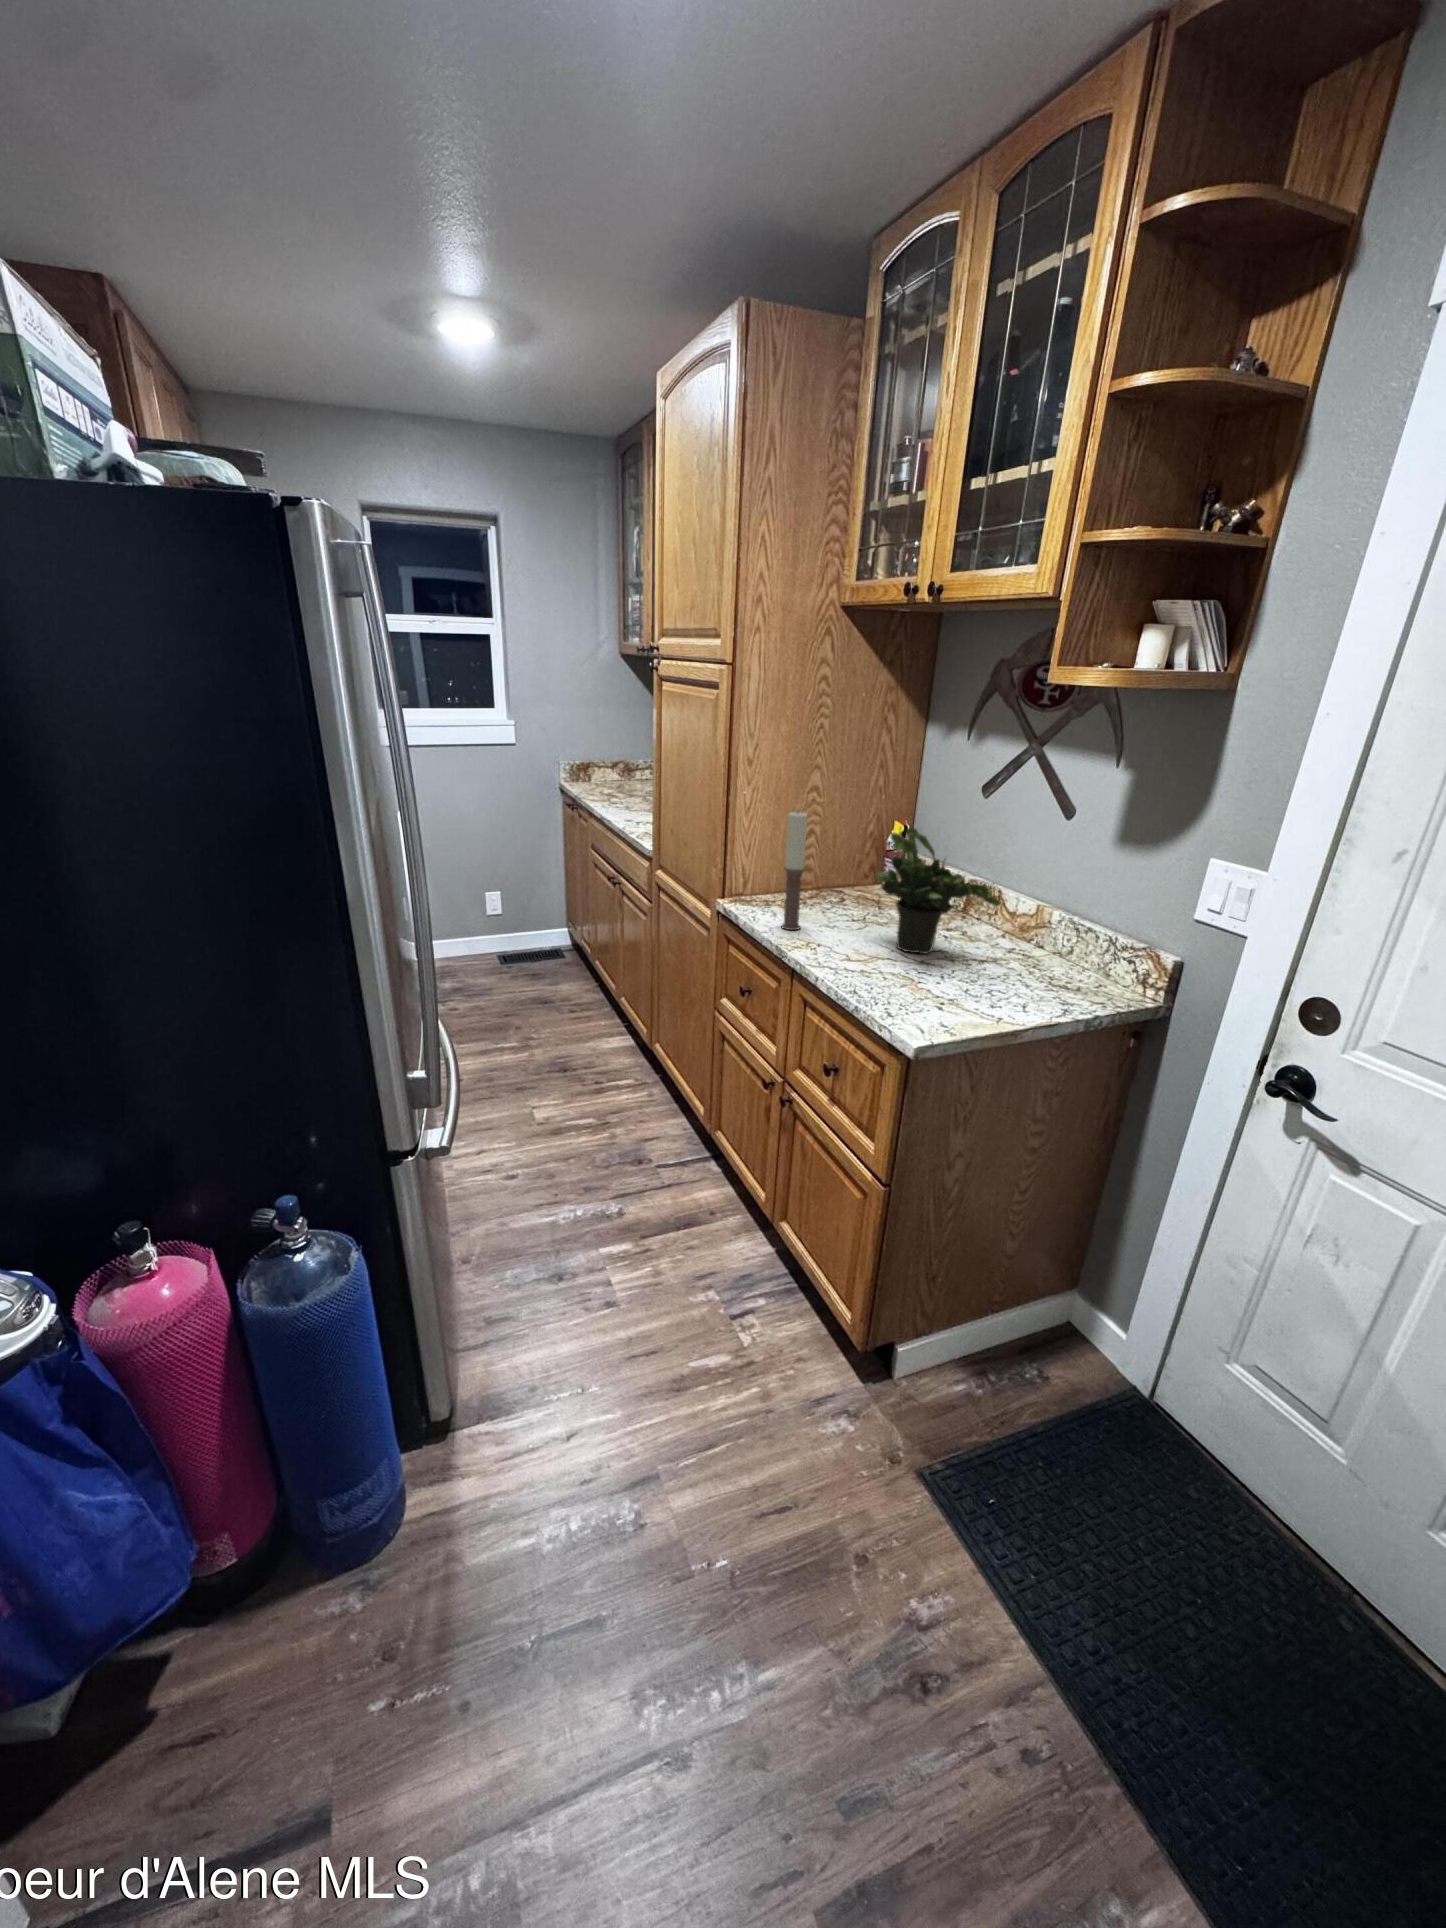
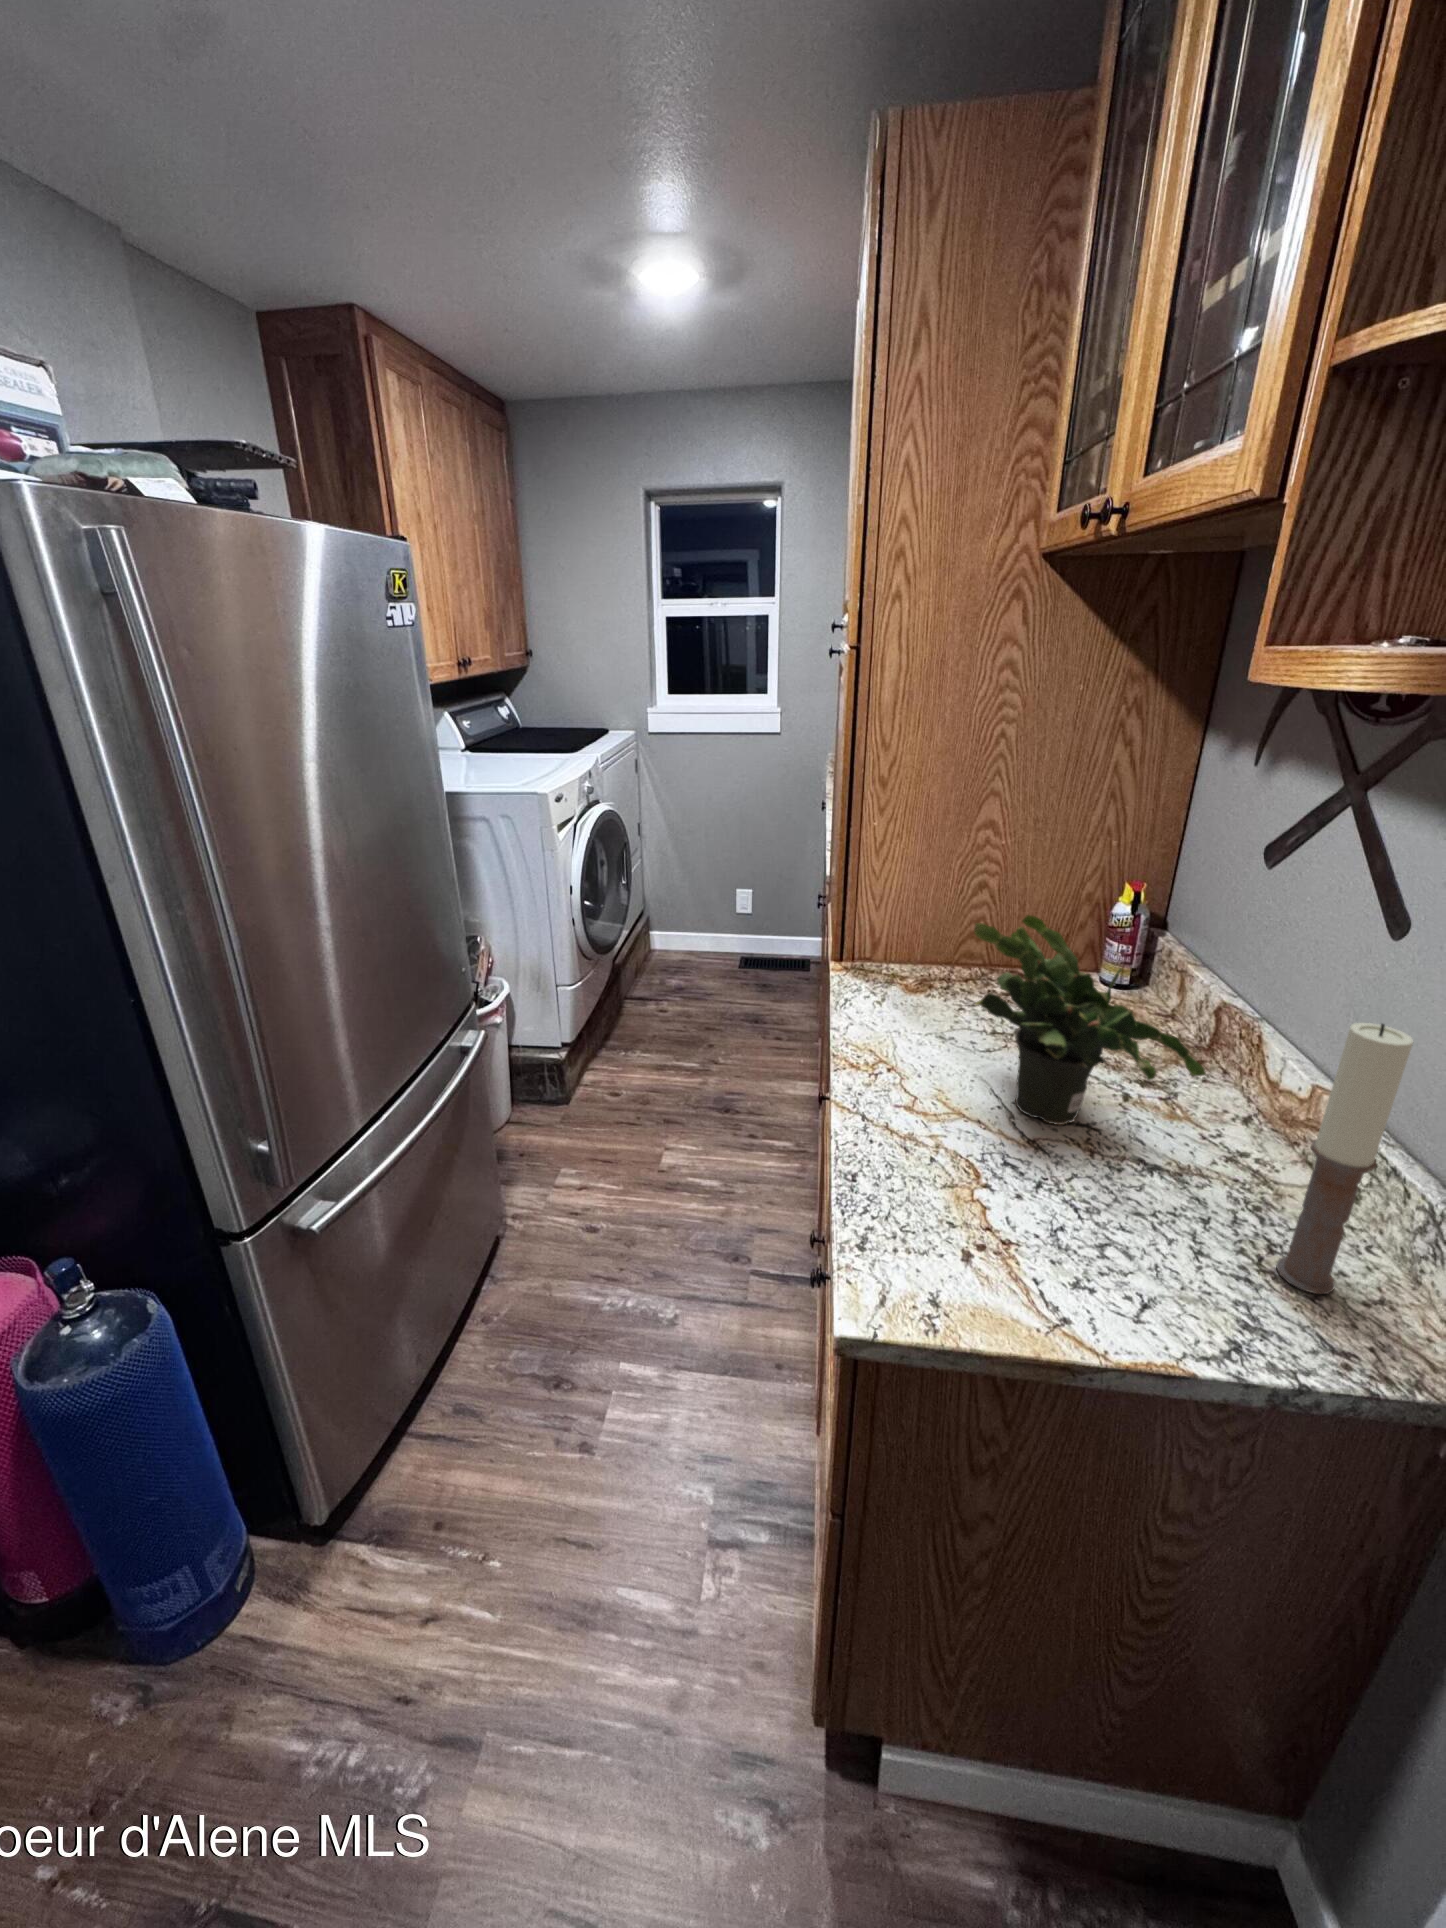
candle: present [781,812,807,930] -> present [1276,1023,1413,1294]

